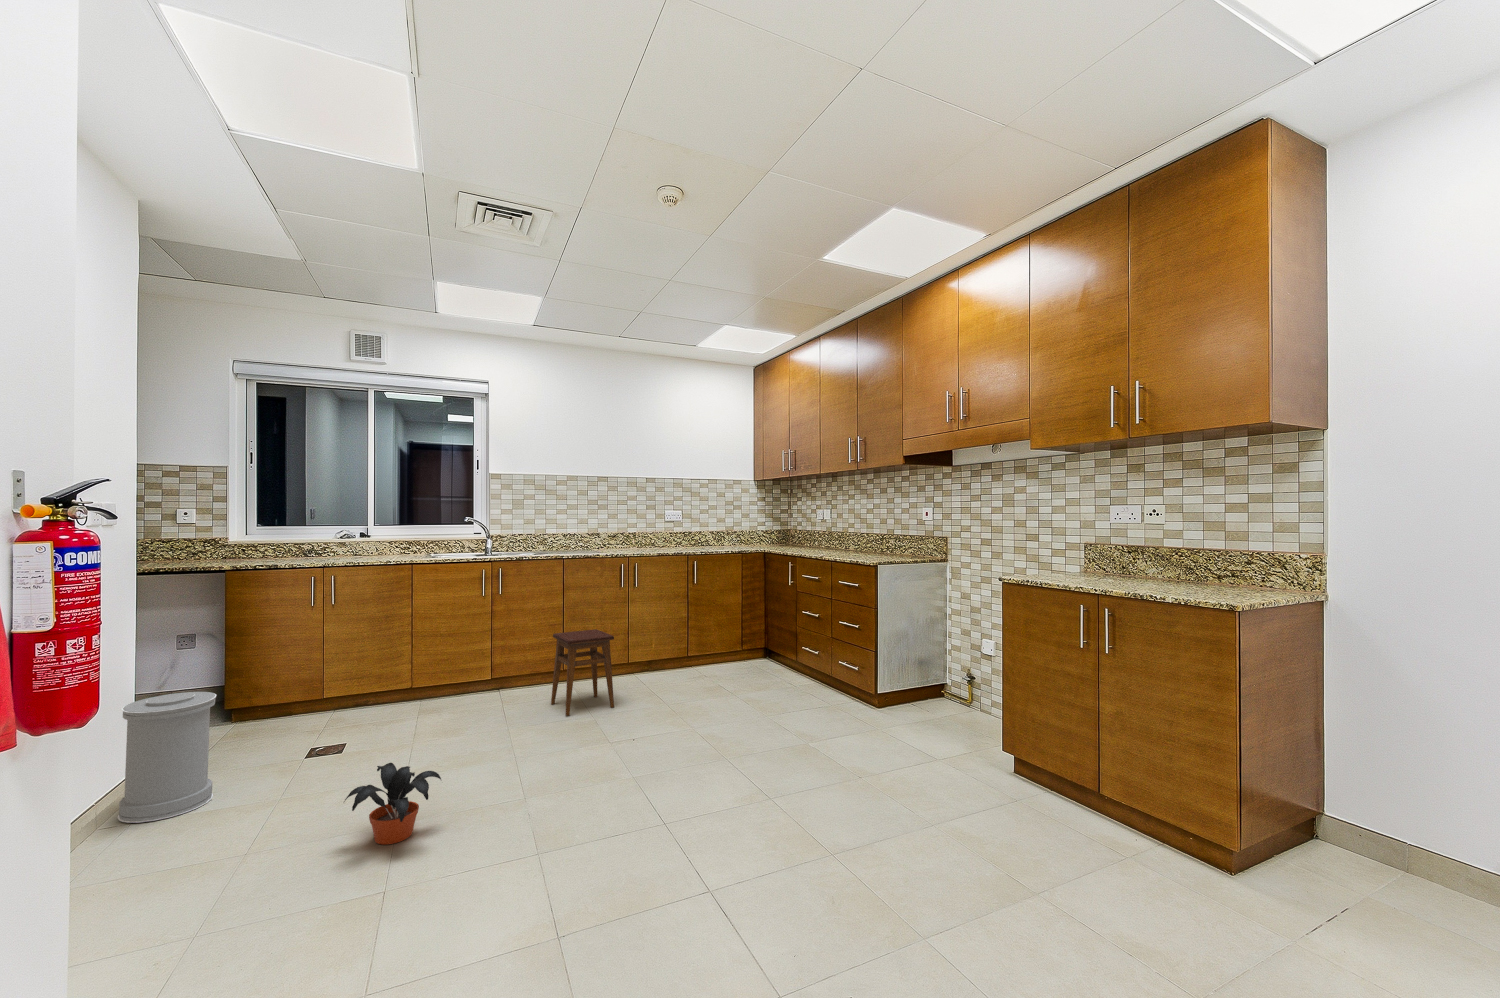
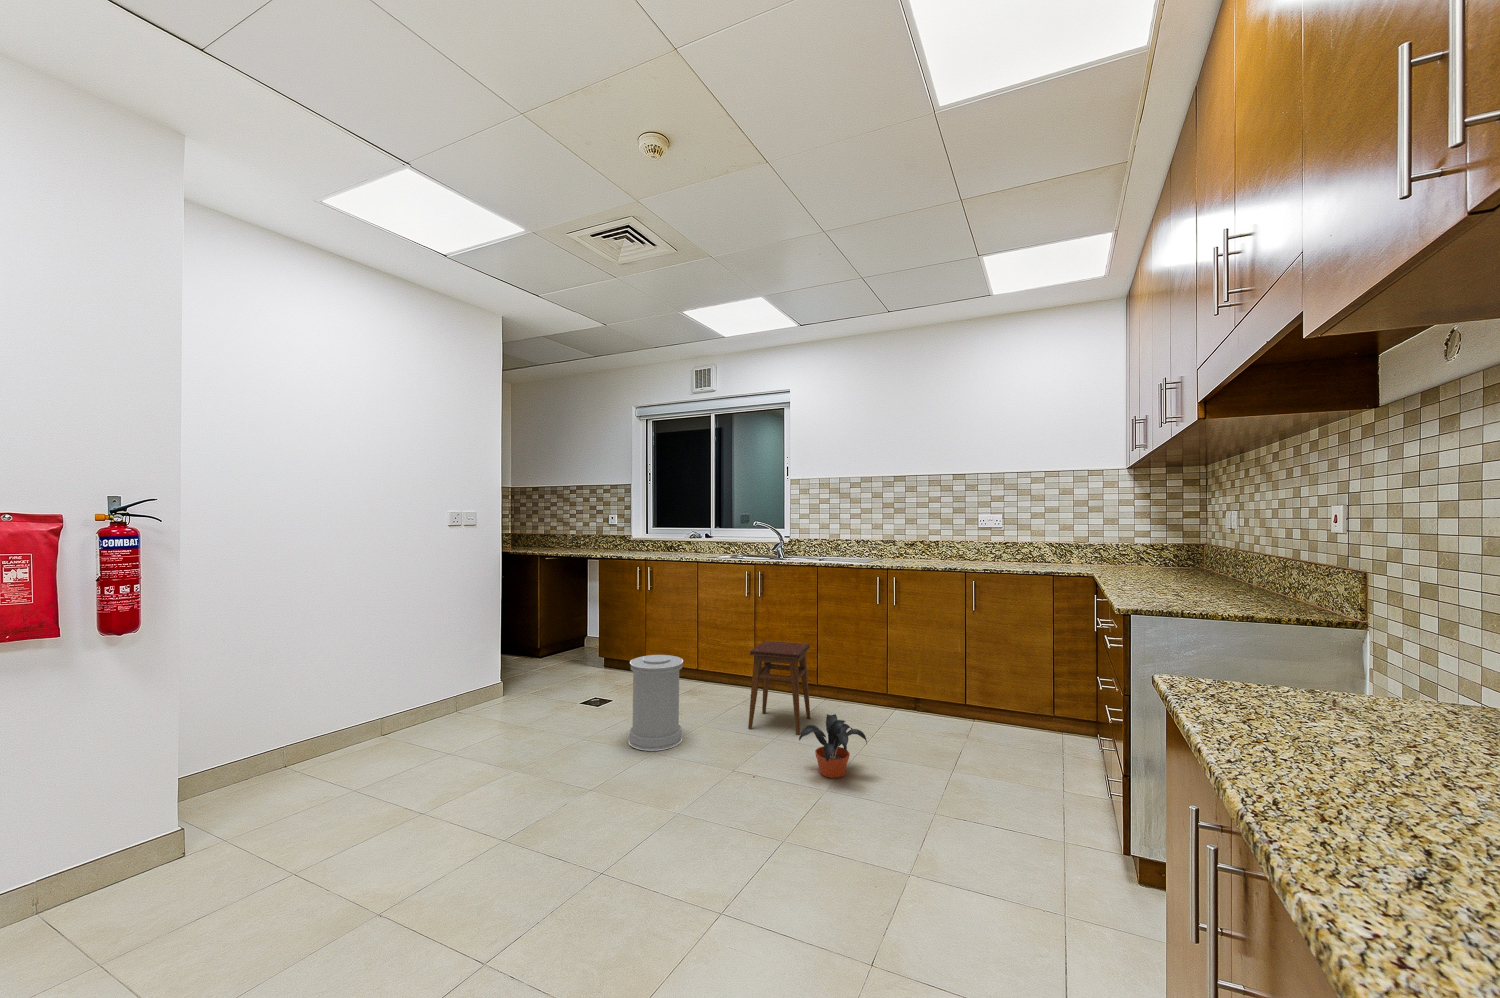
trash can: present [117,692,217,823] -> present [628,655,683,751]
potted plant: present [344,763,441,845] -> present [799,714,867,778]

